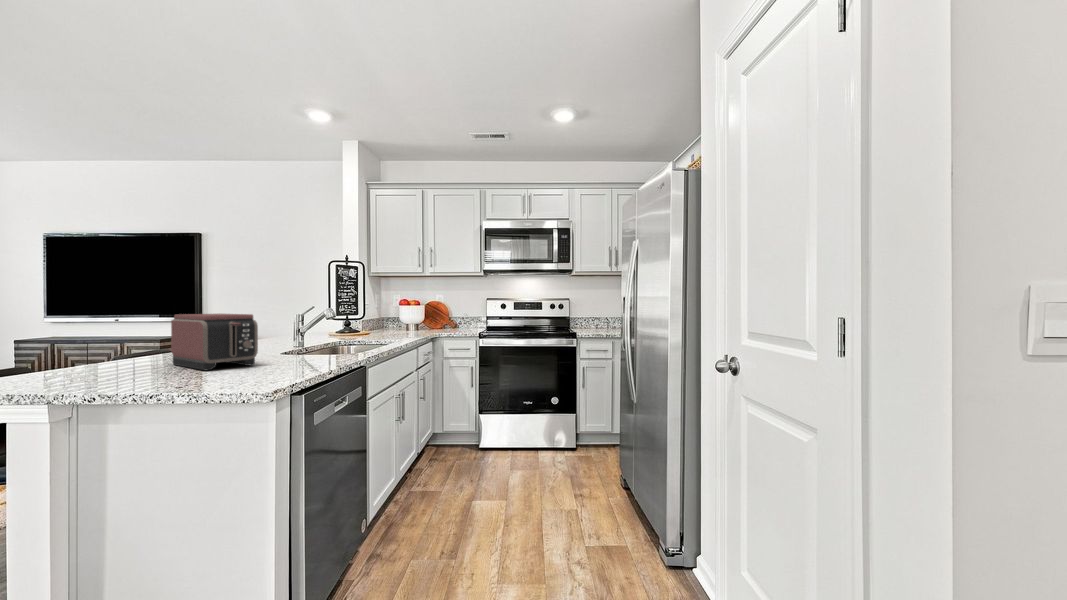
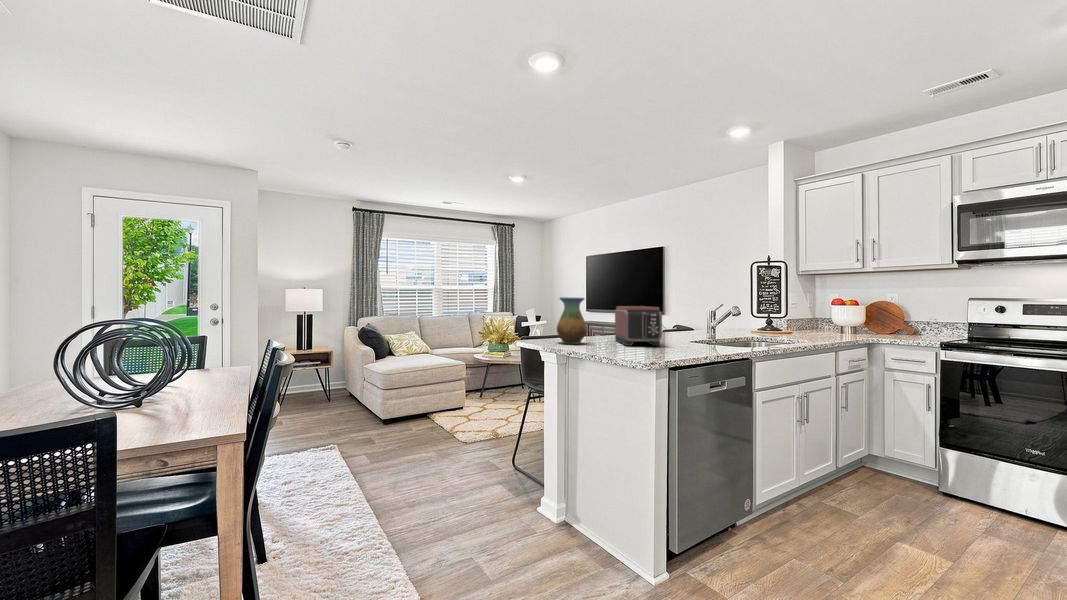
vase: none [59,304,129,381] -> present [557,297,587,344]

